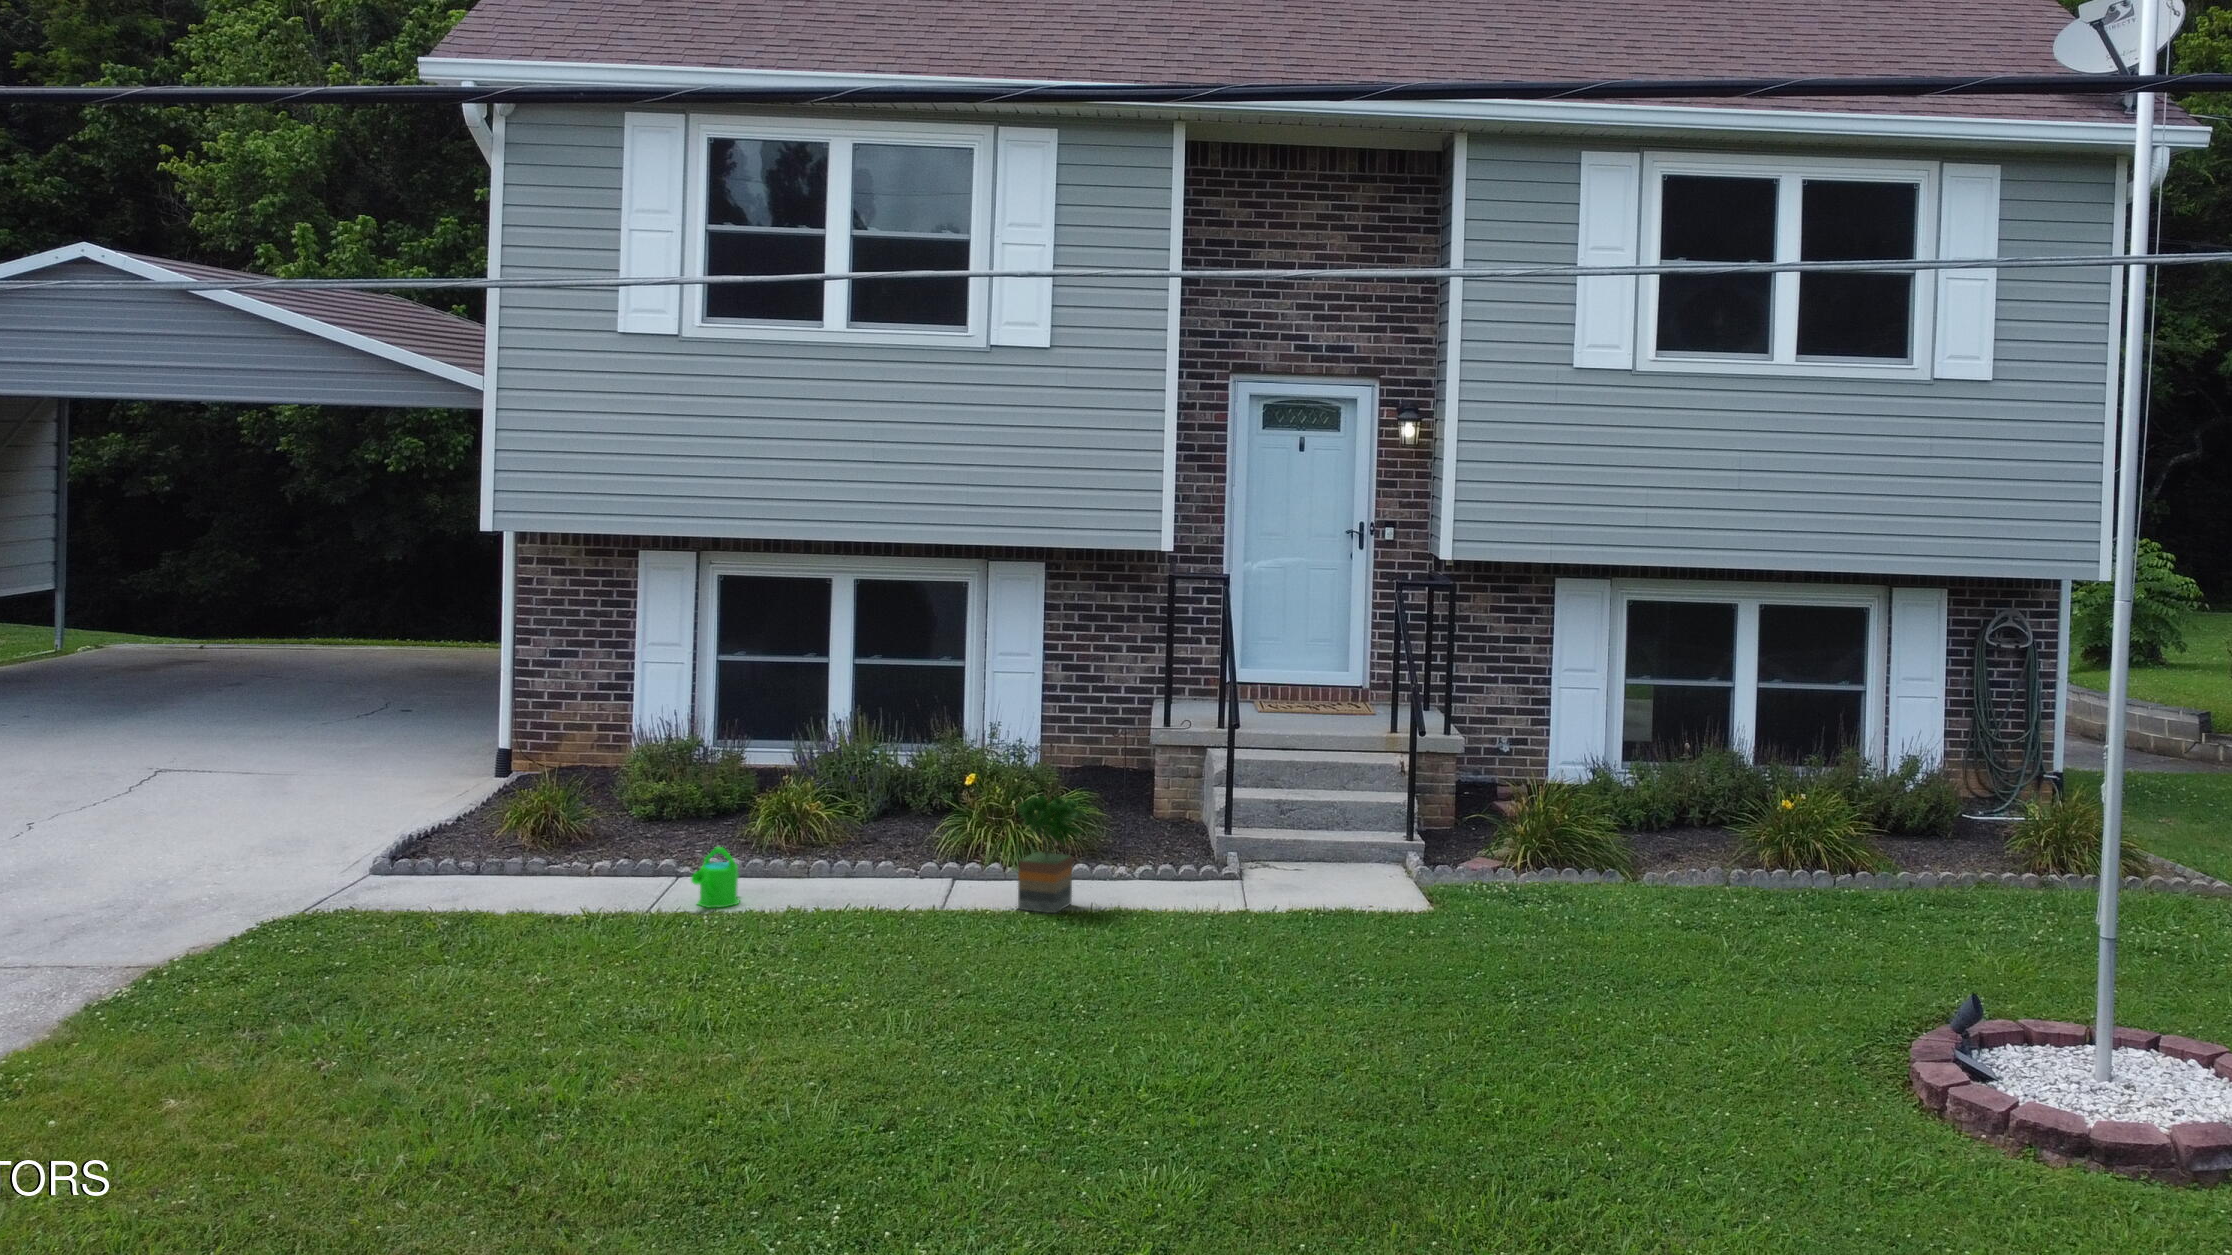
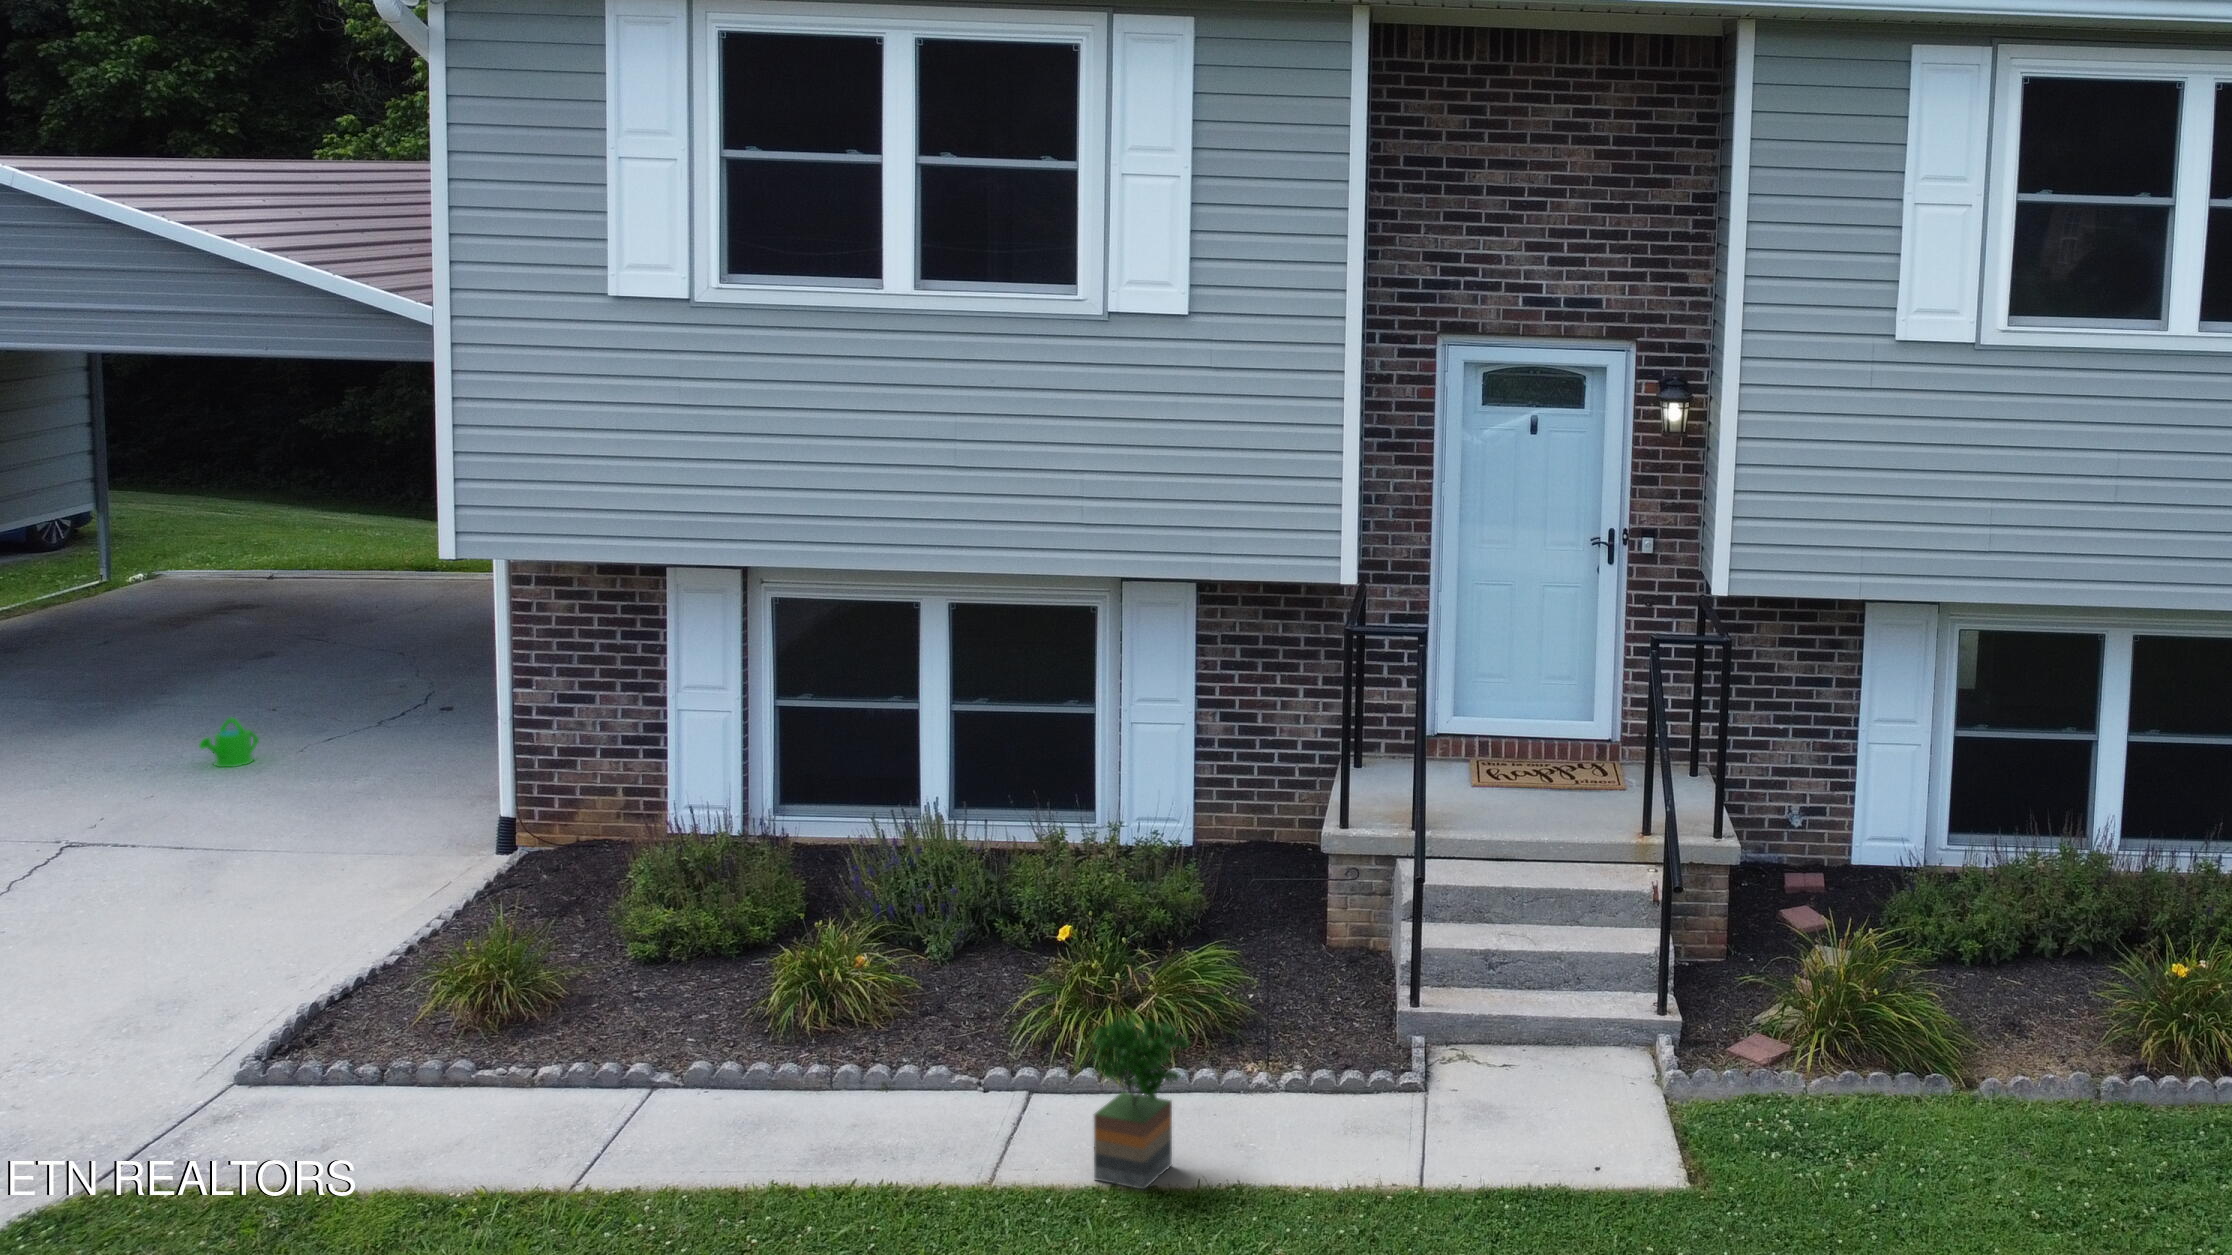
watering can: present [691,847,739,908] -> present [200,718,259,767]

